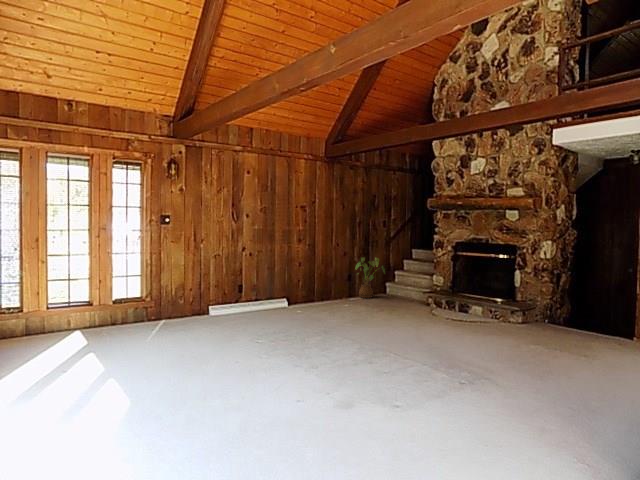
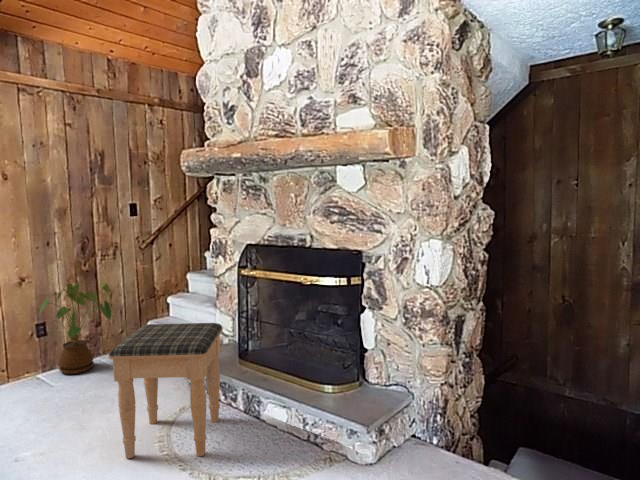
footstool: none [416,272,454,321] -> present [109,323,223,458]

